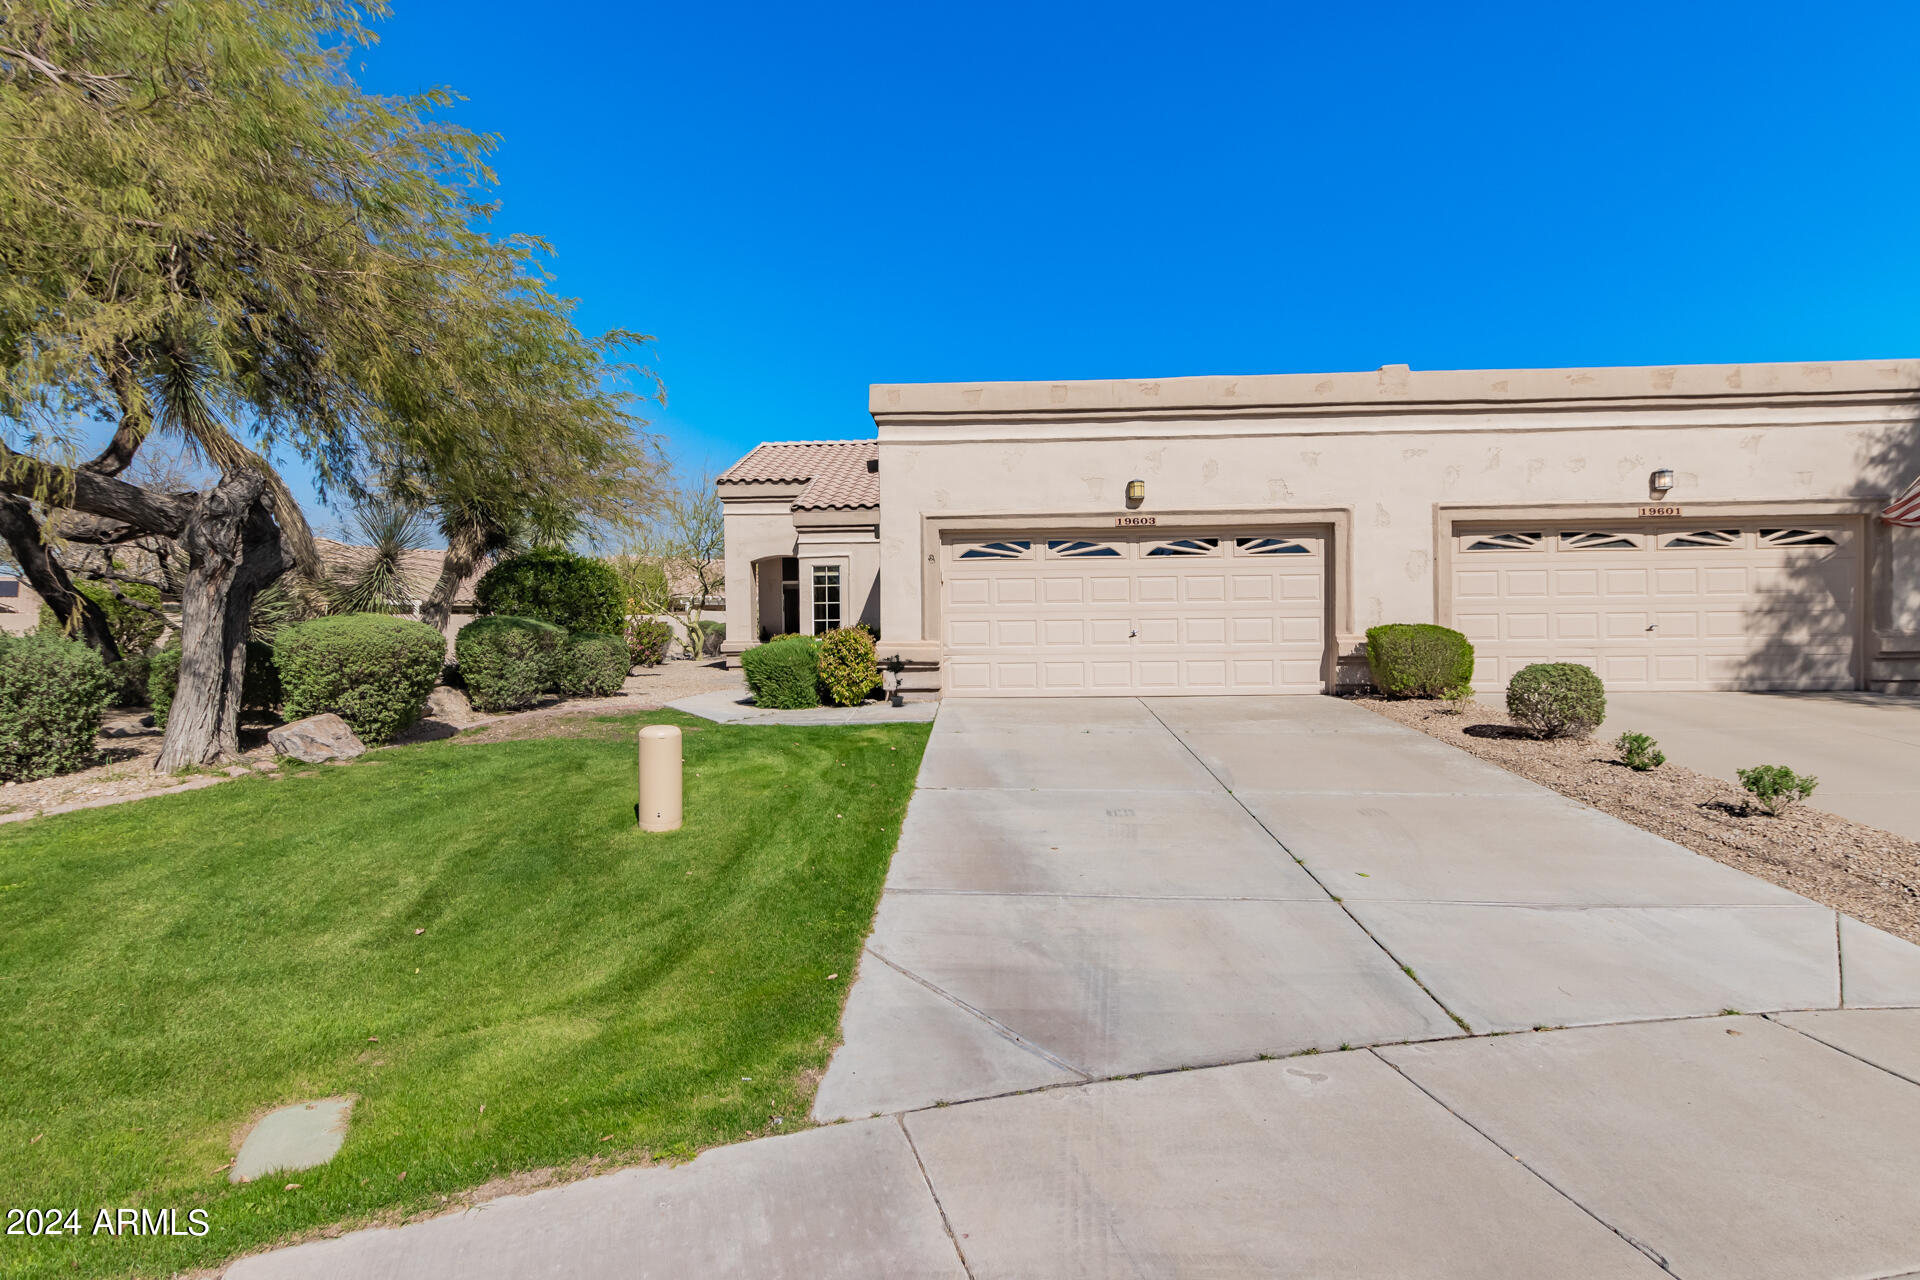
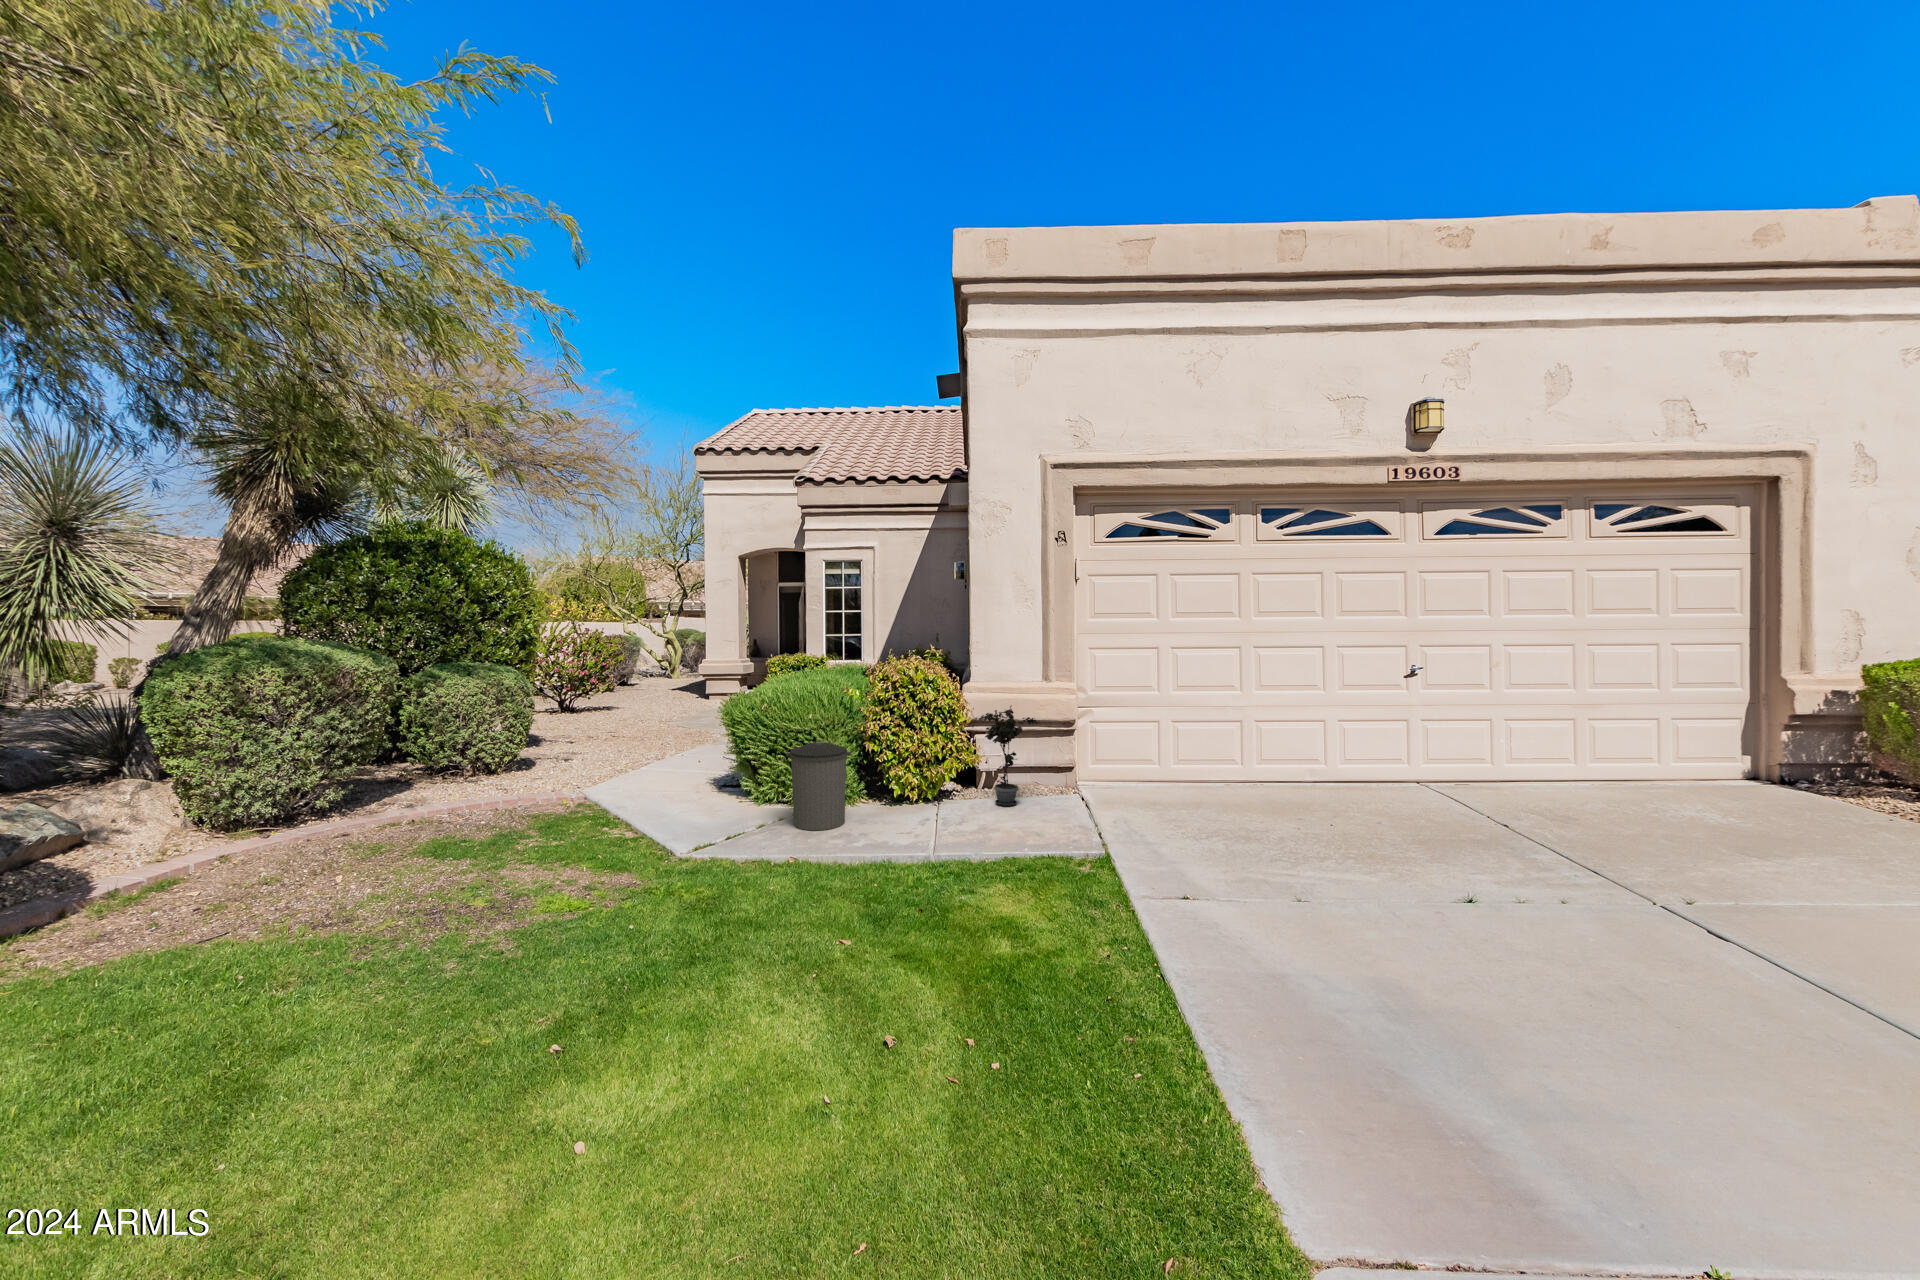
trash can: none [778,670,811,714] -> present [786,742,851,830]

